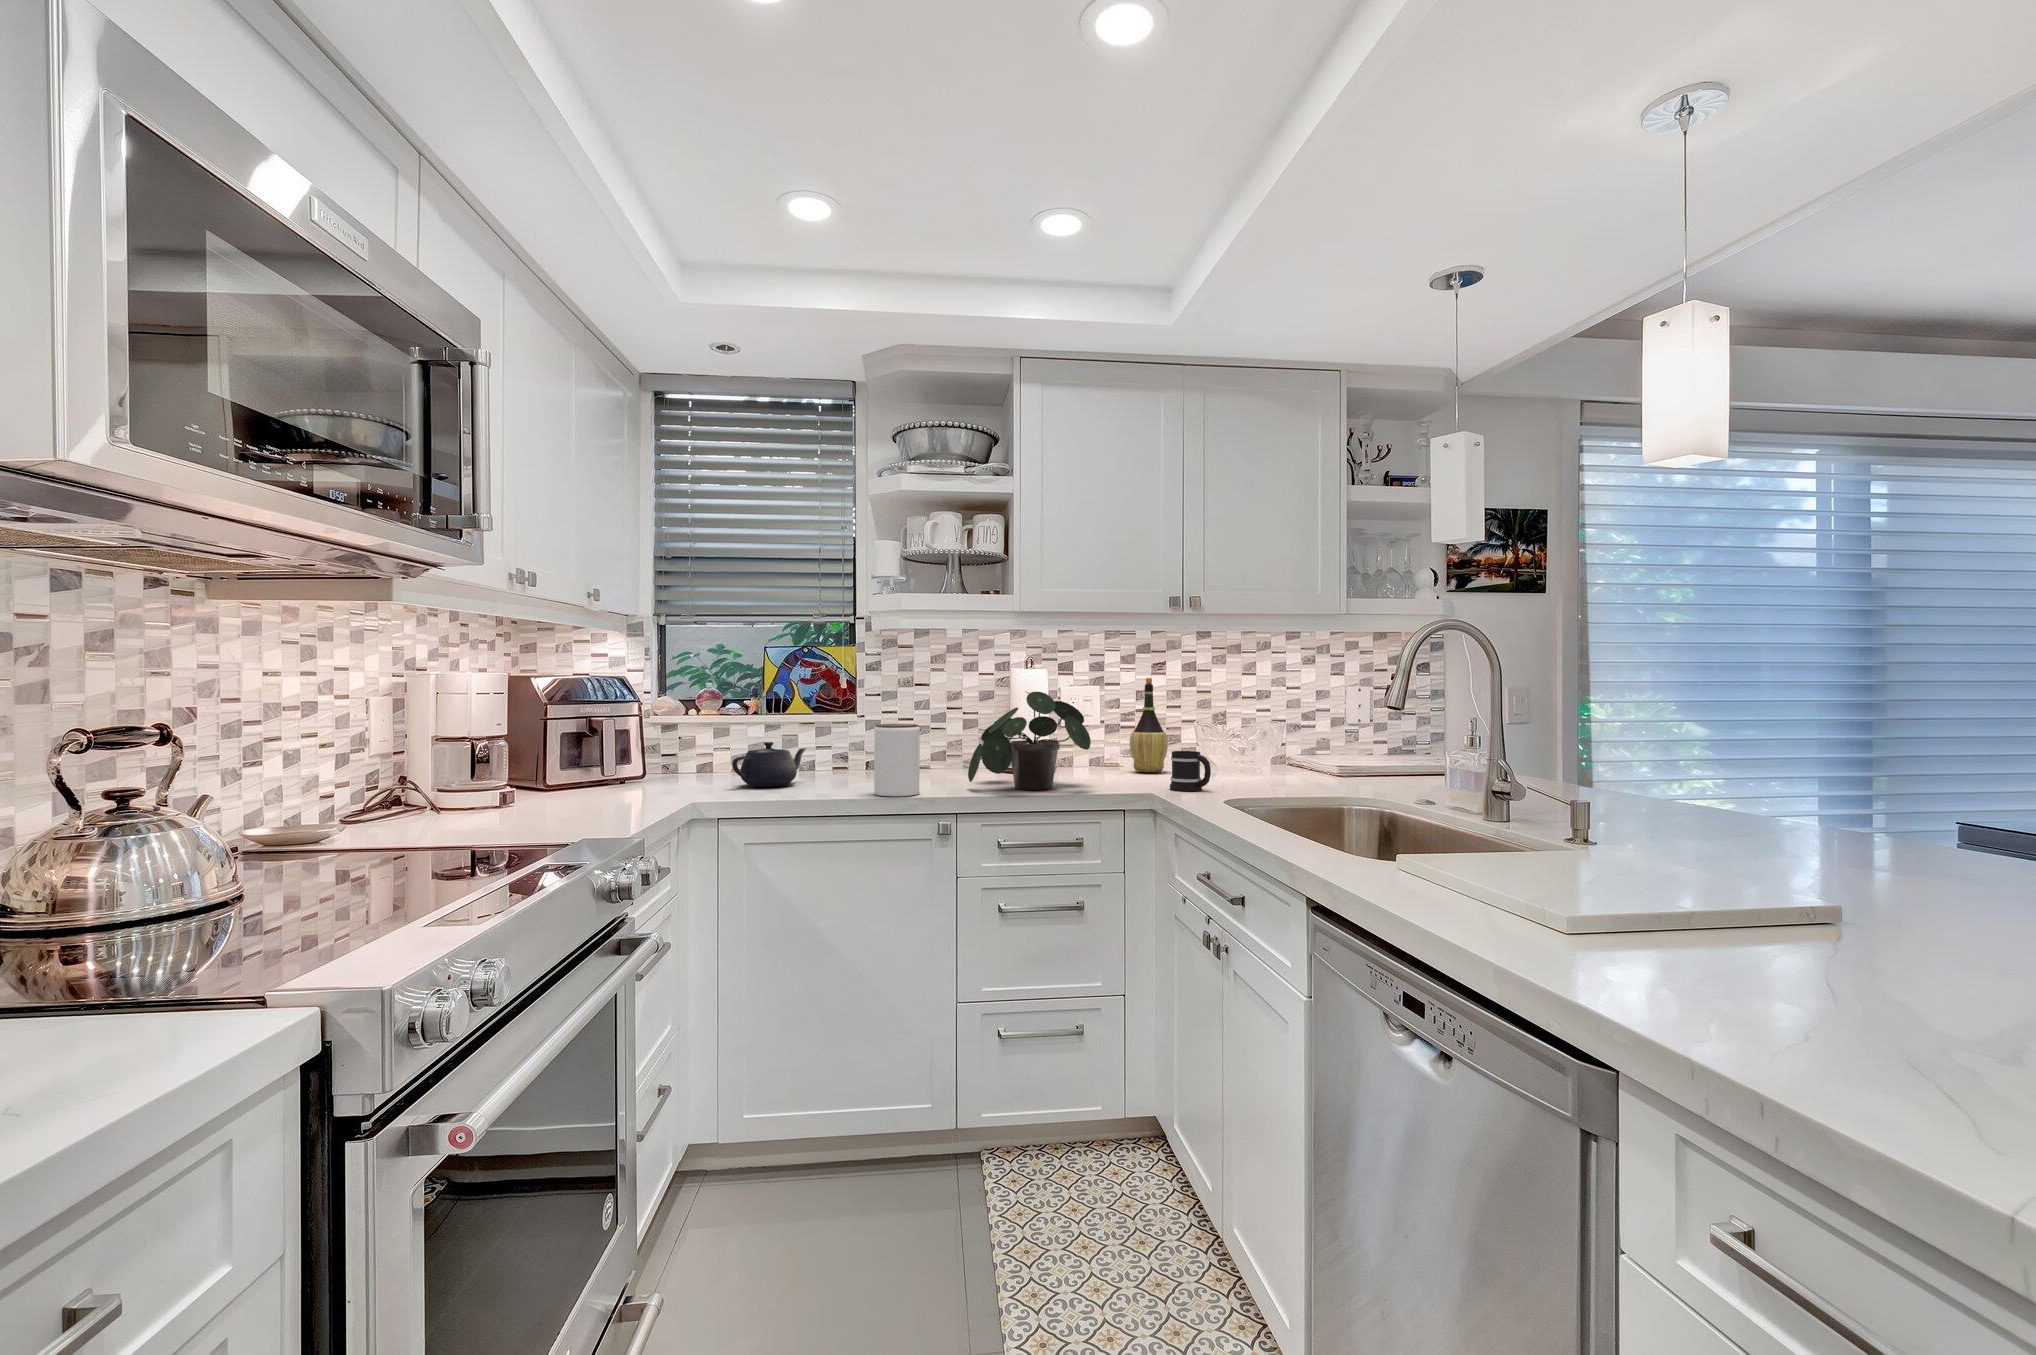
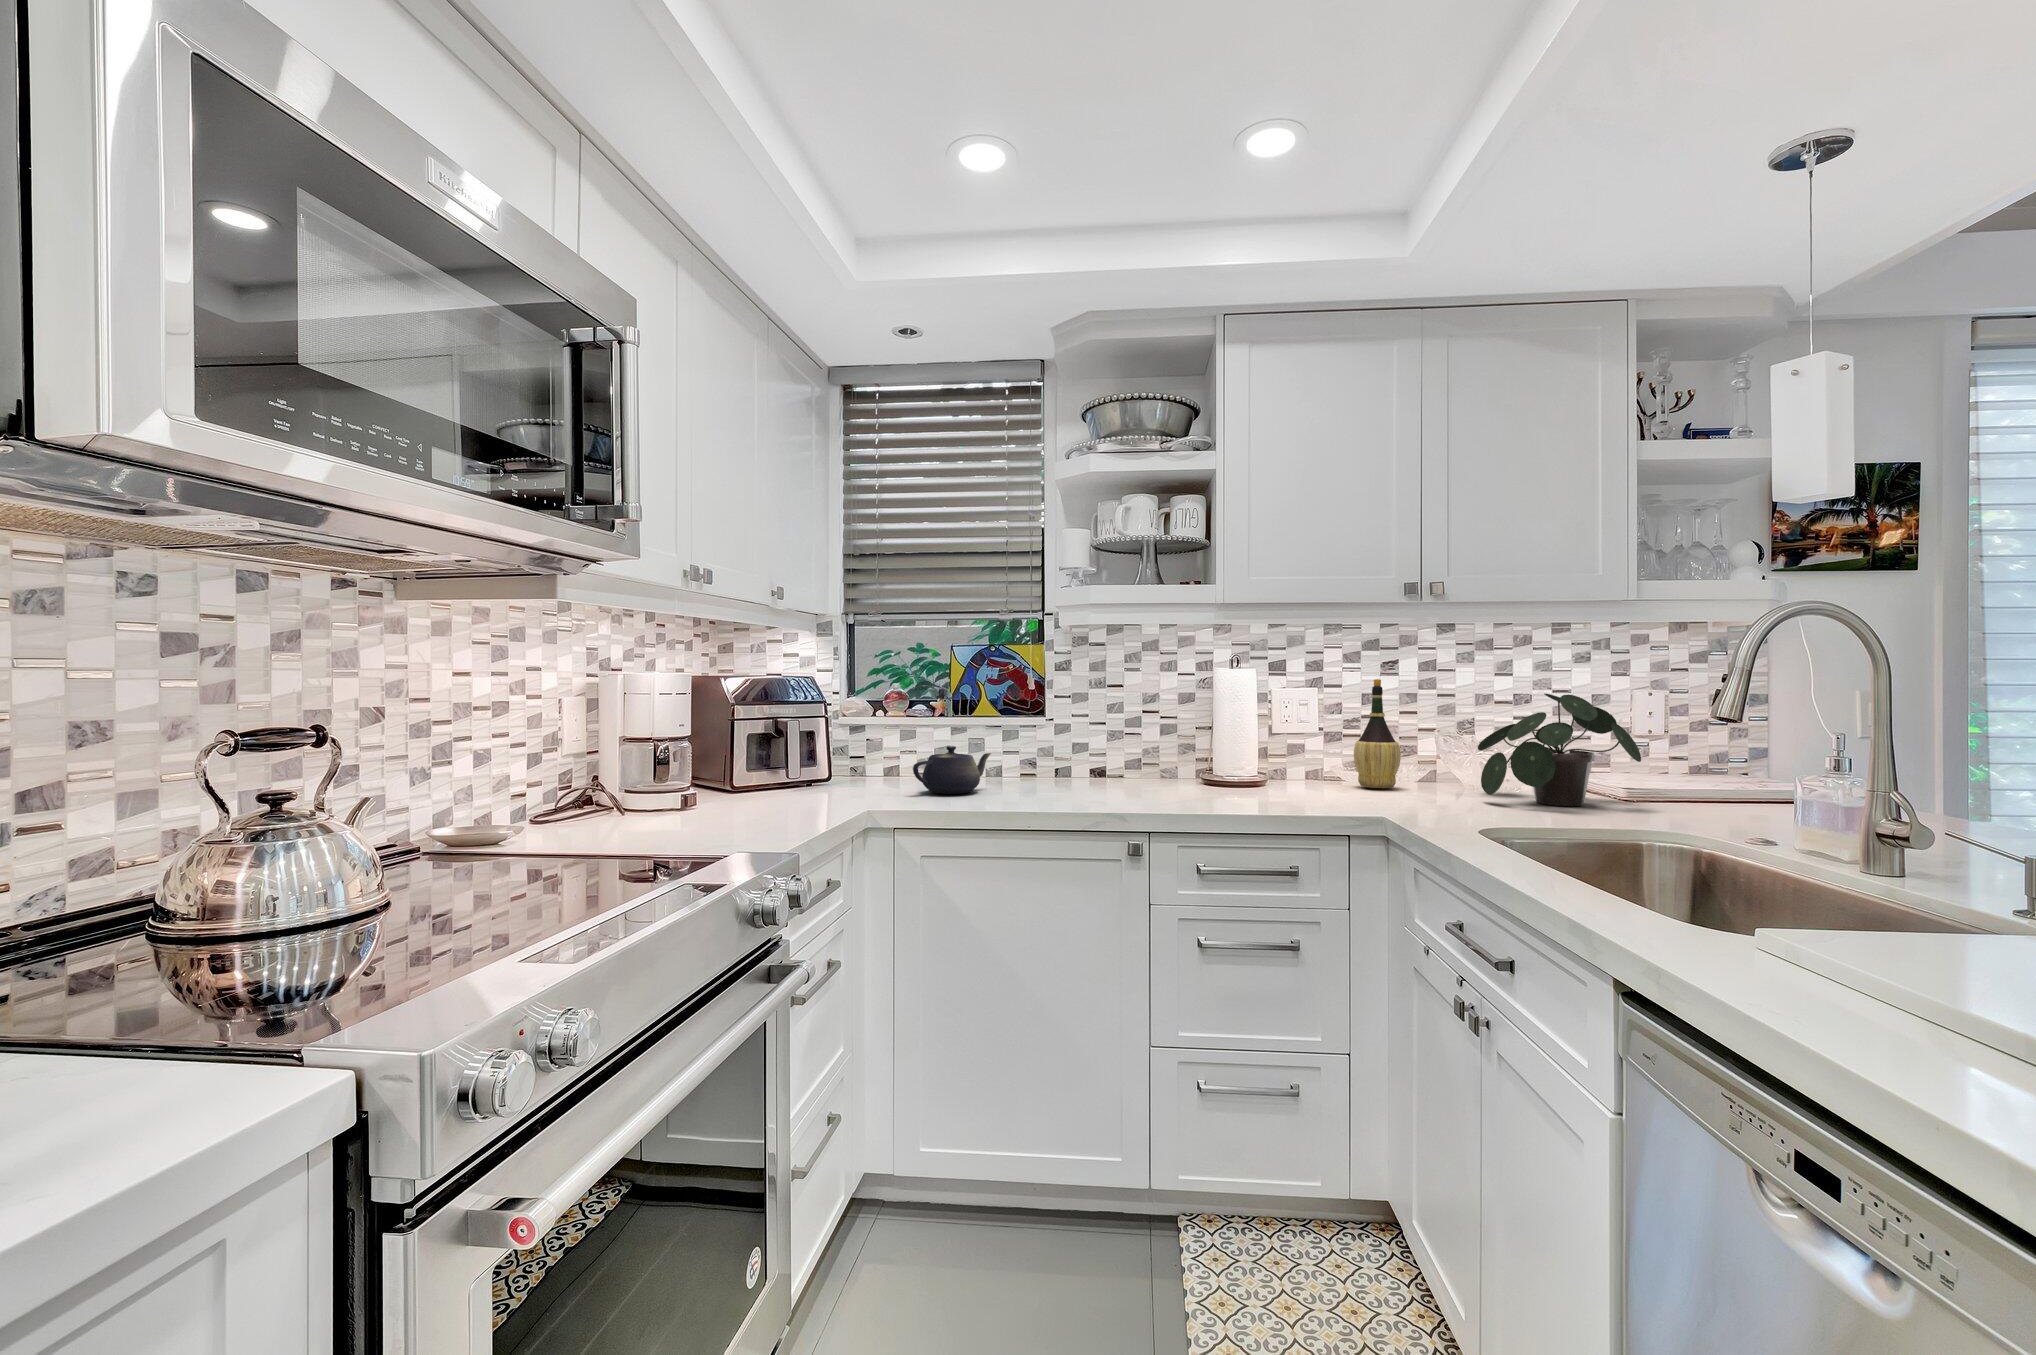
potted plant: present [968,692,1091,790] -> present [1478,694,1641,806]
jar: present [874,724,920,796] -> none [1060,729,1110,810]
mug: present [1170,751,1211,791] -> none [1406,766,1459,815]

